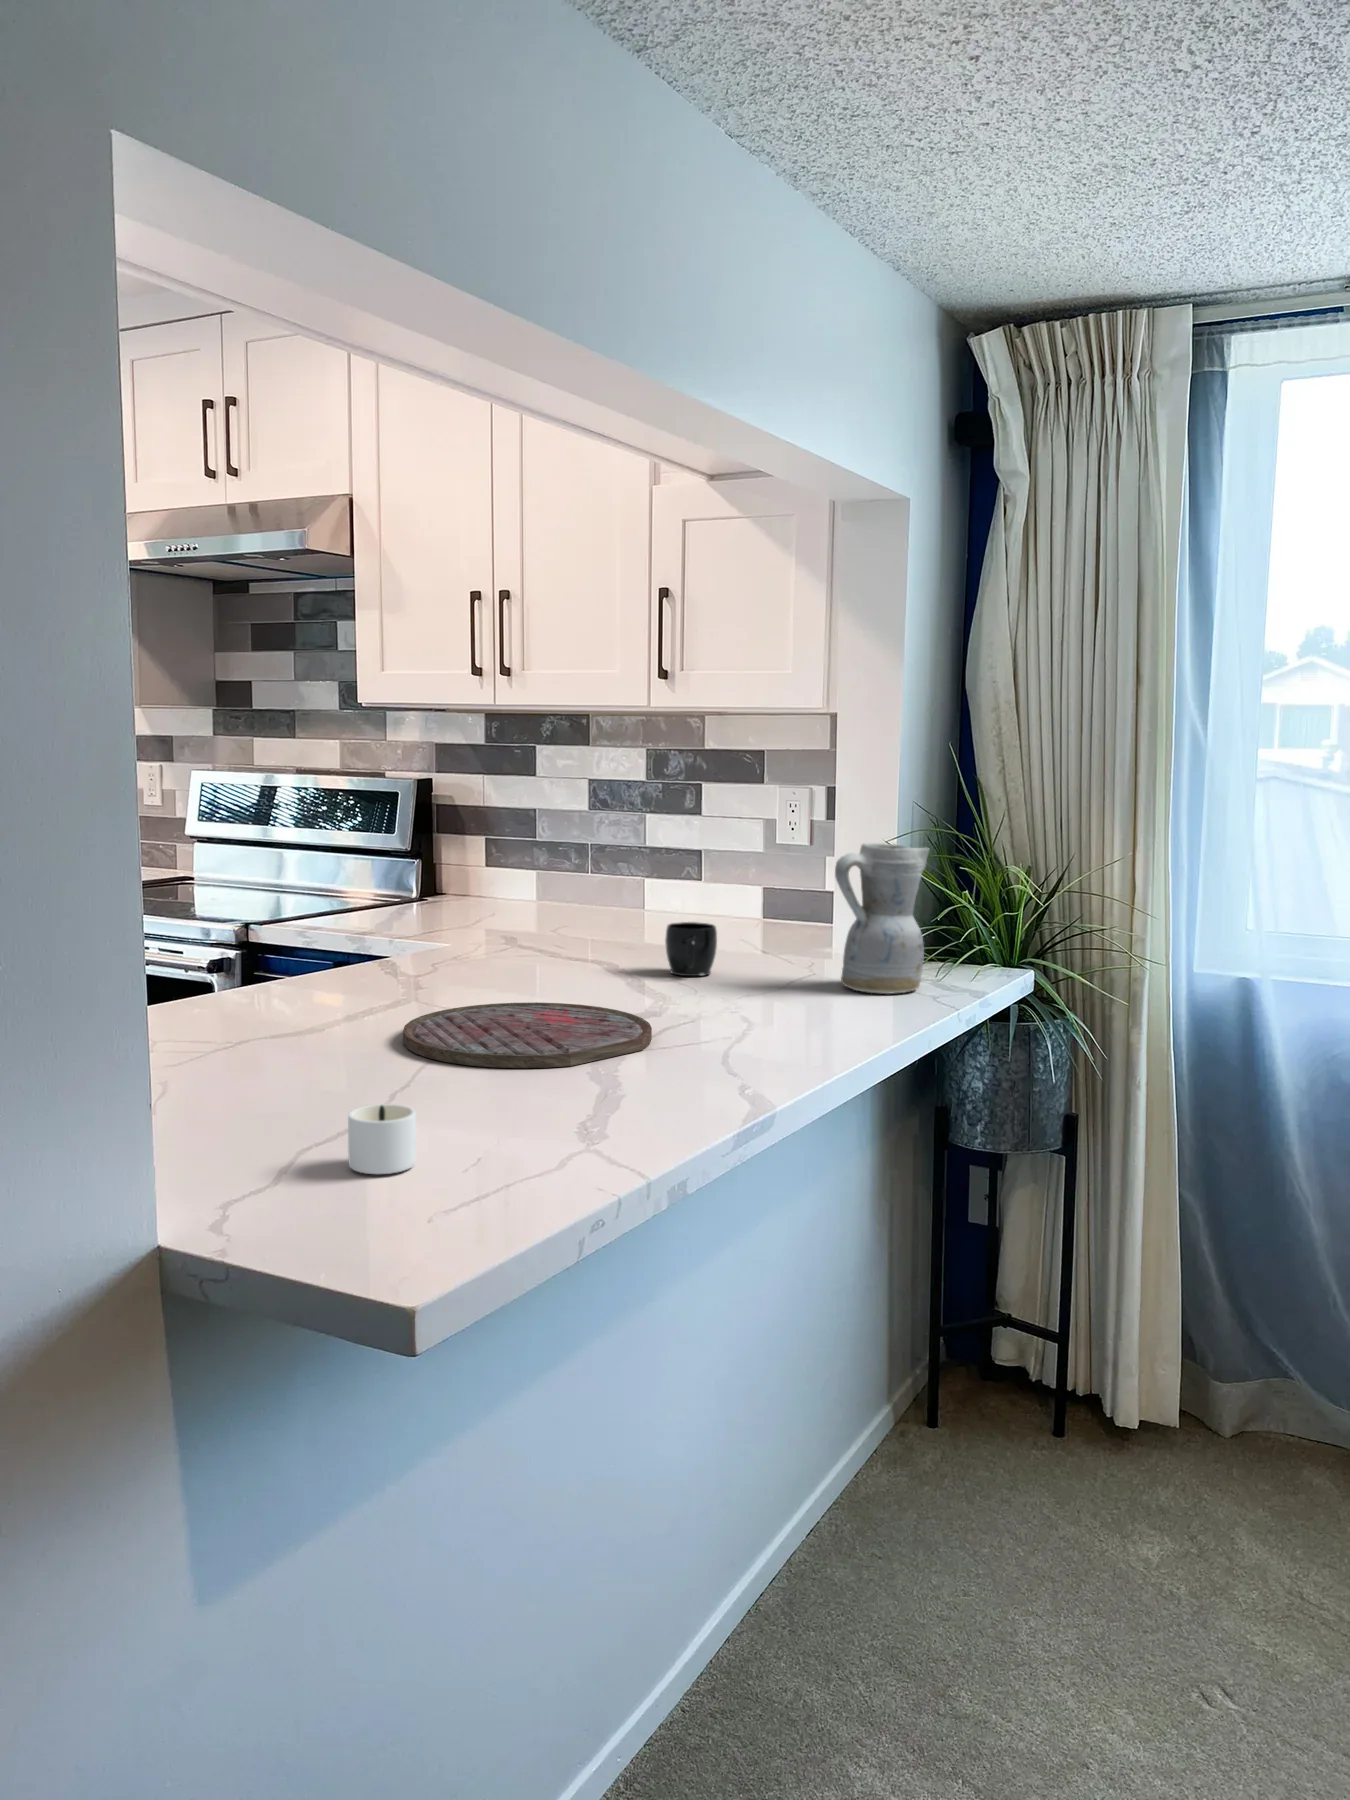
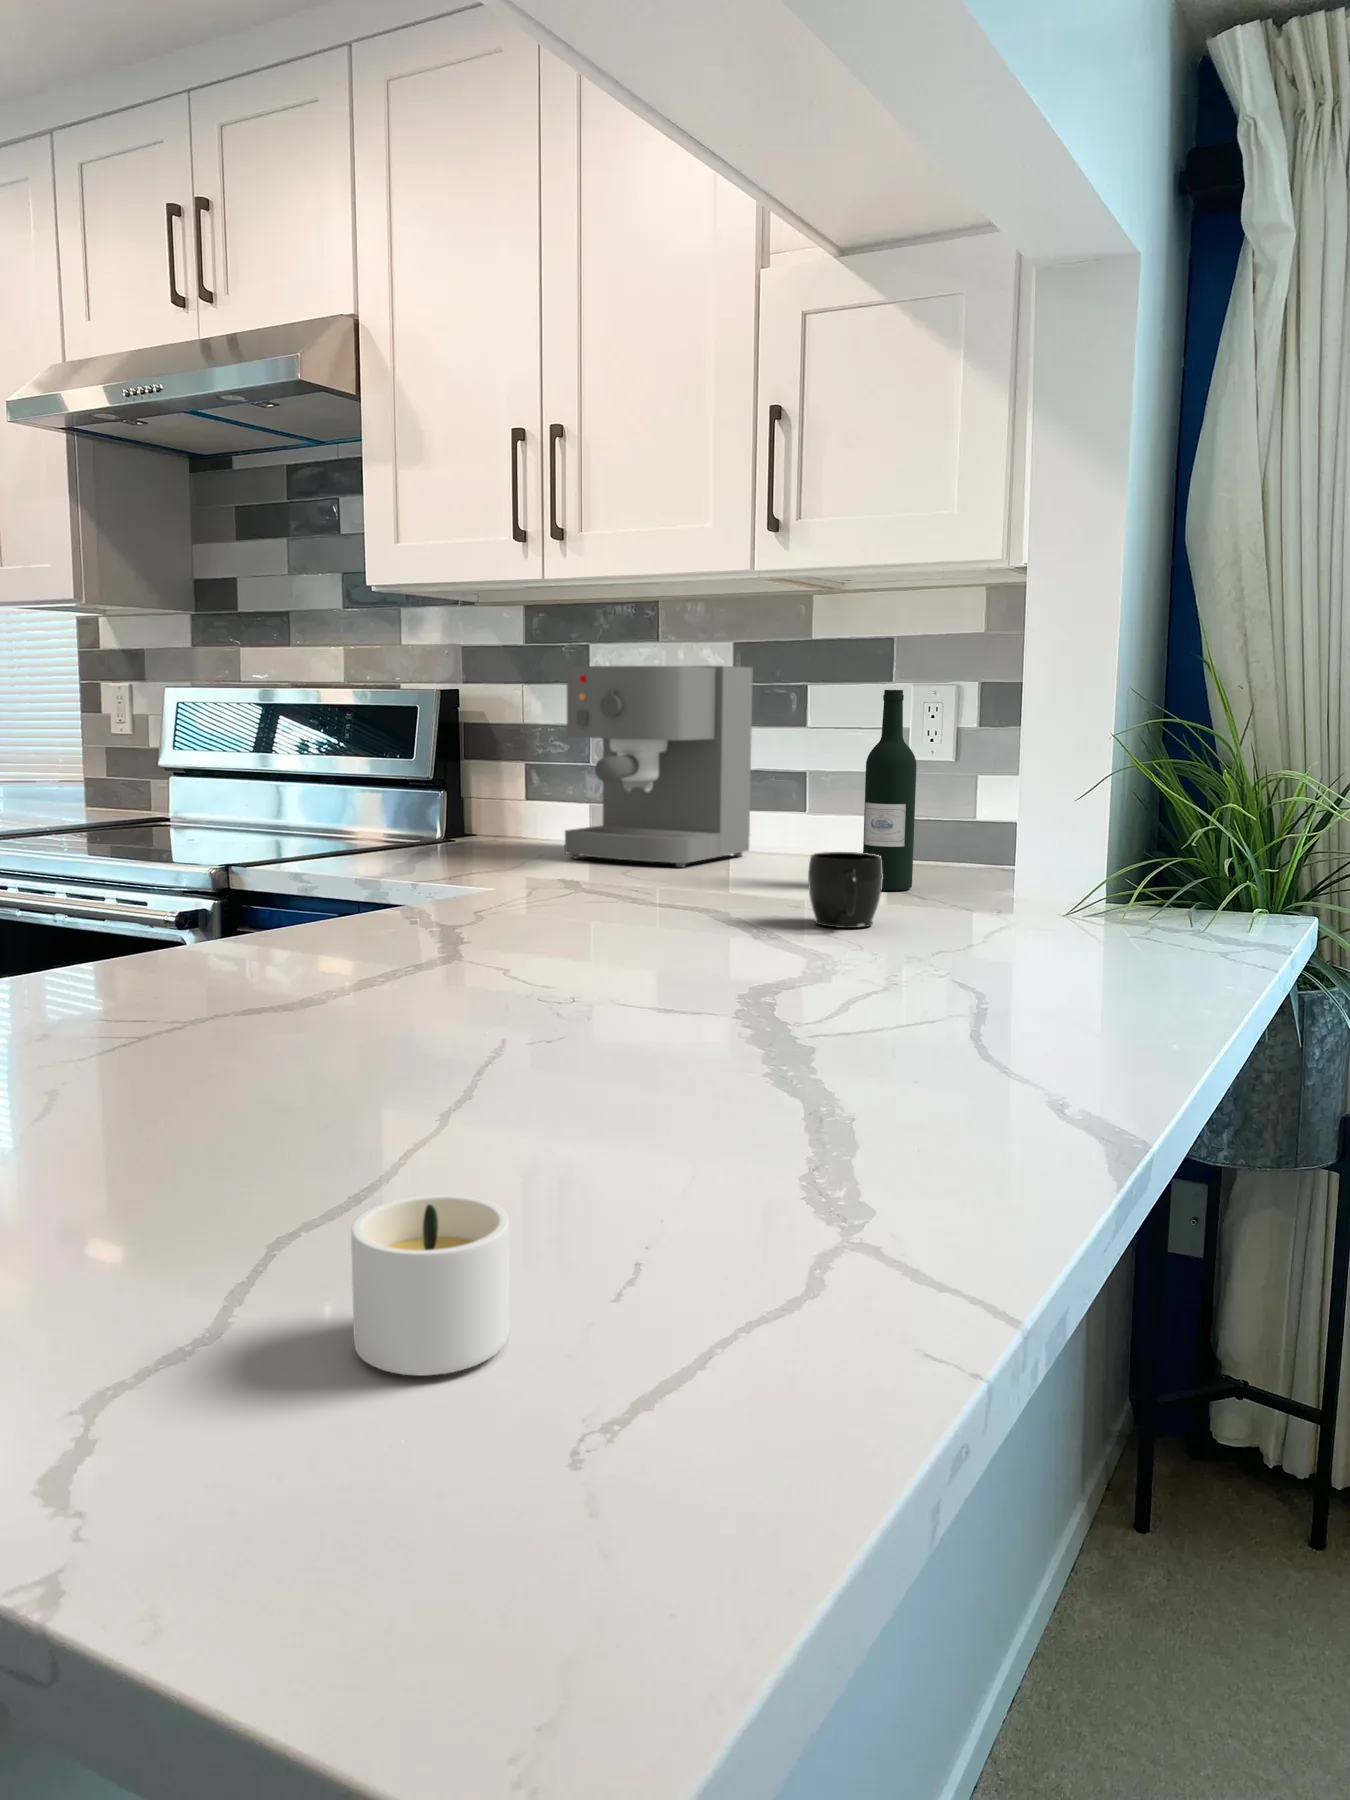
coffee maker: none [510,767,657,926] -> present [565,666,753,867]
wine bottle: none [724,799,763,947] -> present [863,690,917,891]
ceramic pitcher: present [835,843,929,994] -> none [1072,730,1210,950]
cutting board: present [403,1002,652,1068] -> none [447,966,855,1081]

